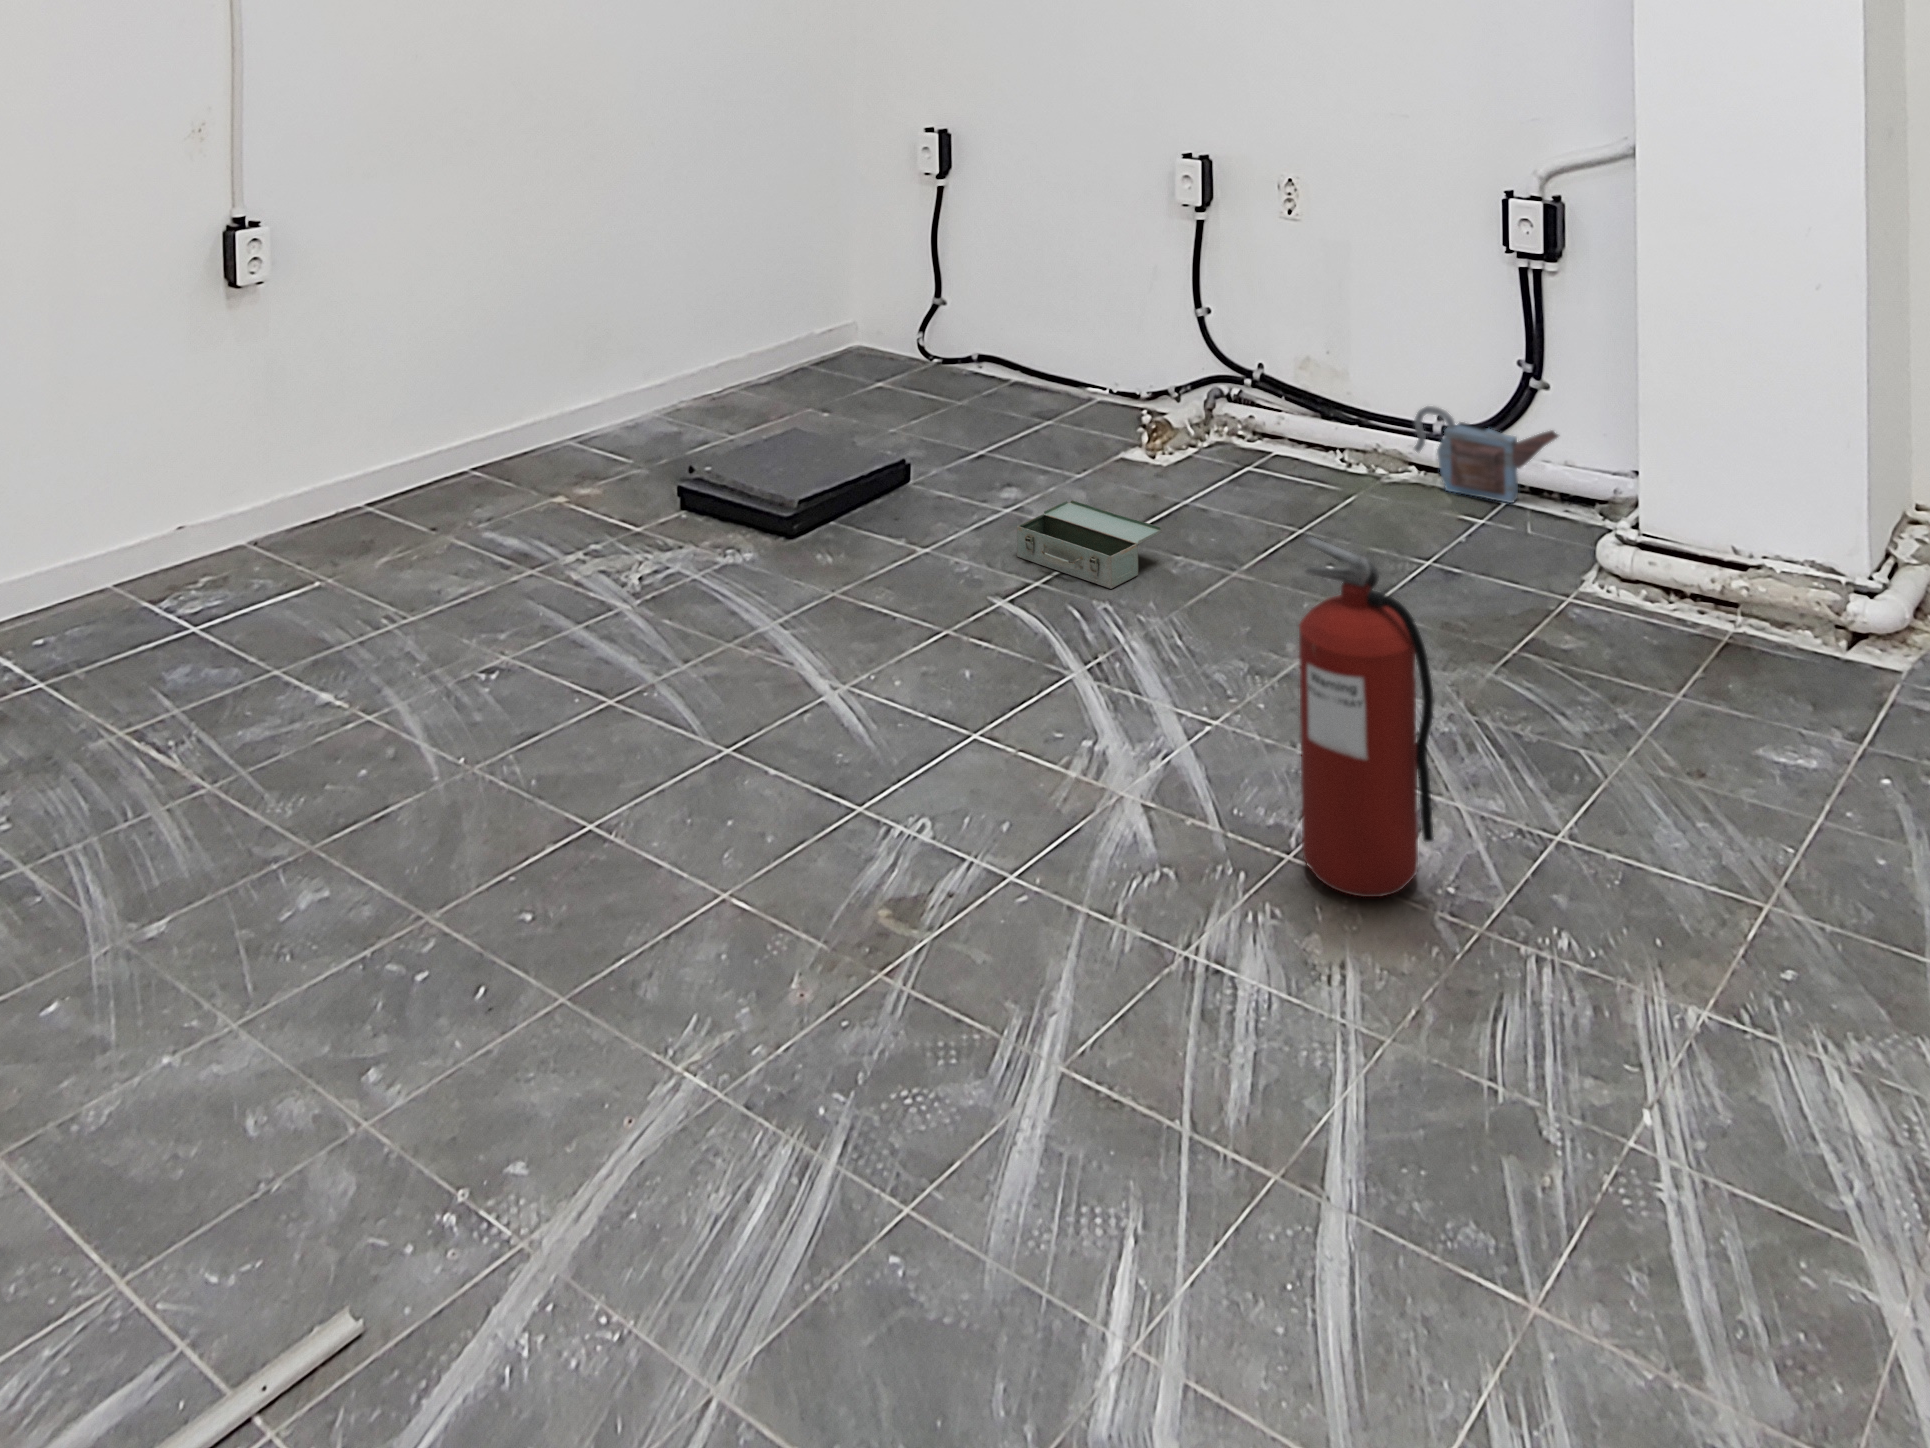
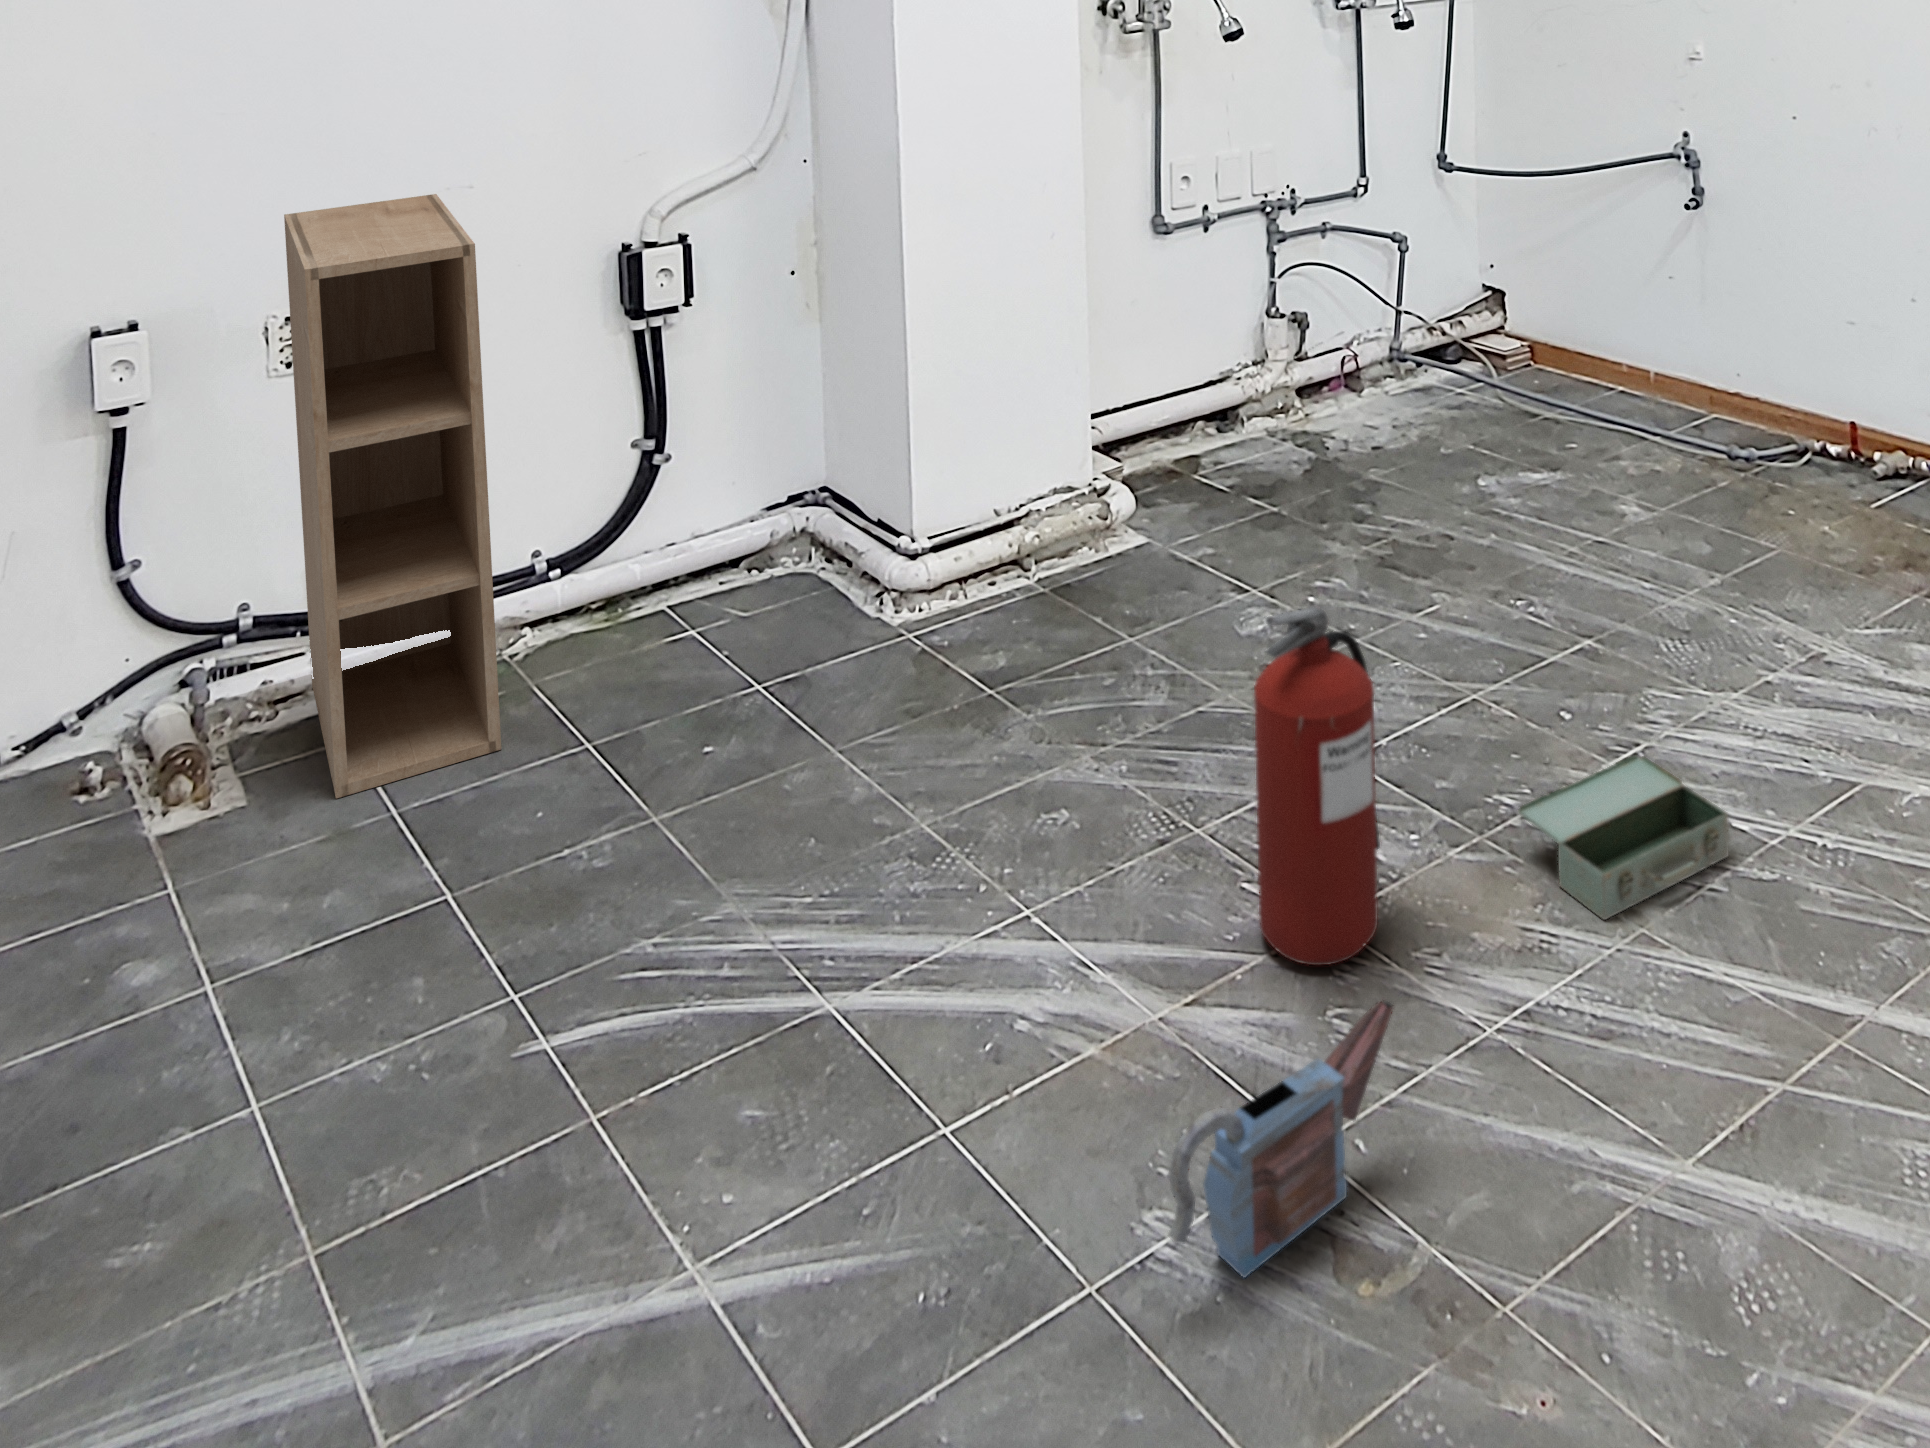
shelving unit: none [1188,103,1378,508] -> present [284,194,501,798]
watering can: present [1414,406,1558,503] -> present [1168,1001,1394,1278]
toolbox: present [1017,500,1163,589] -> present [1518,756,1729,920]

